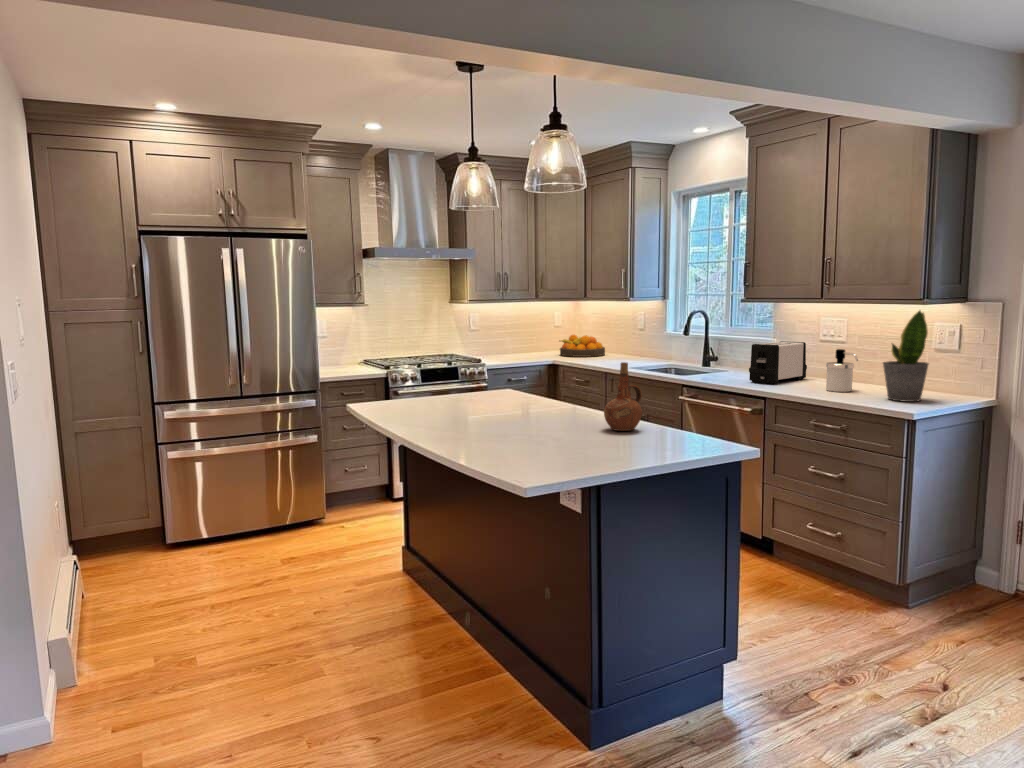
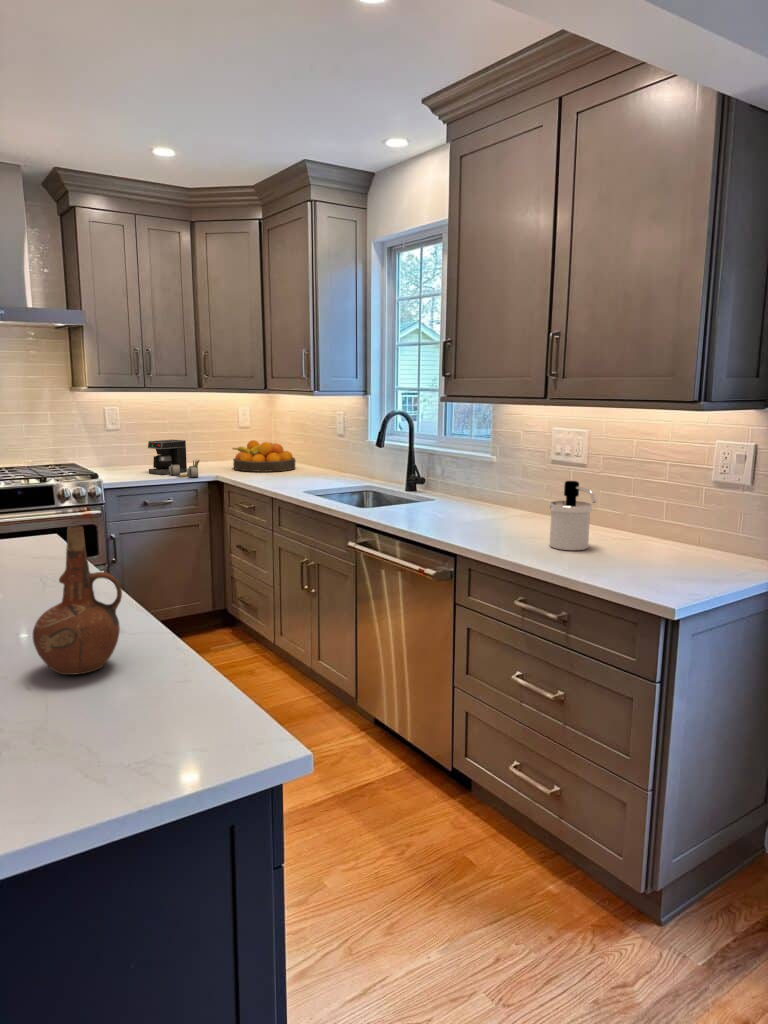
potted plant: present [883,311,929,402] -> none [630,421,705,578]
coffee maker: none [505,335,545,361] -> present [148,440,199,477]
toaster: present [749,341,807,384] -> none [444,462,534,531]

